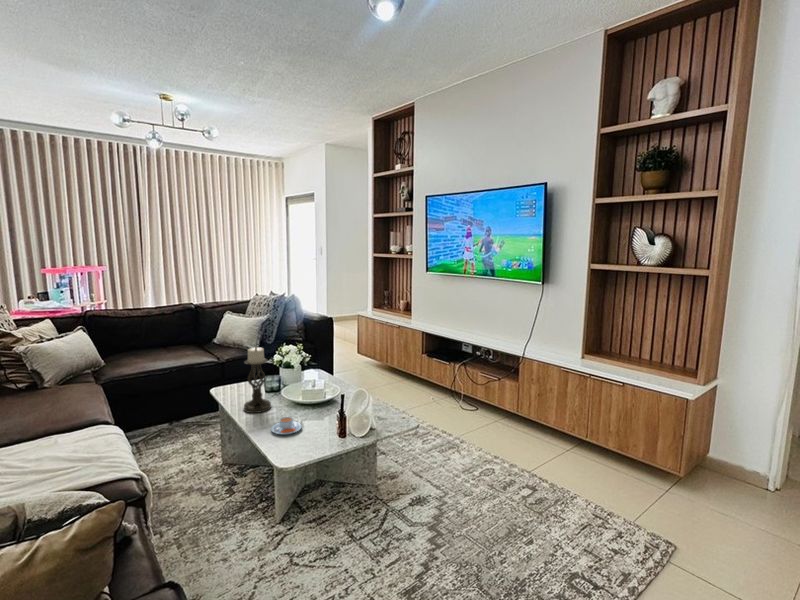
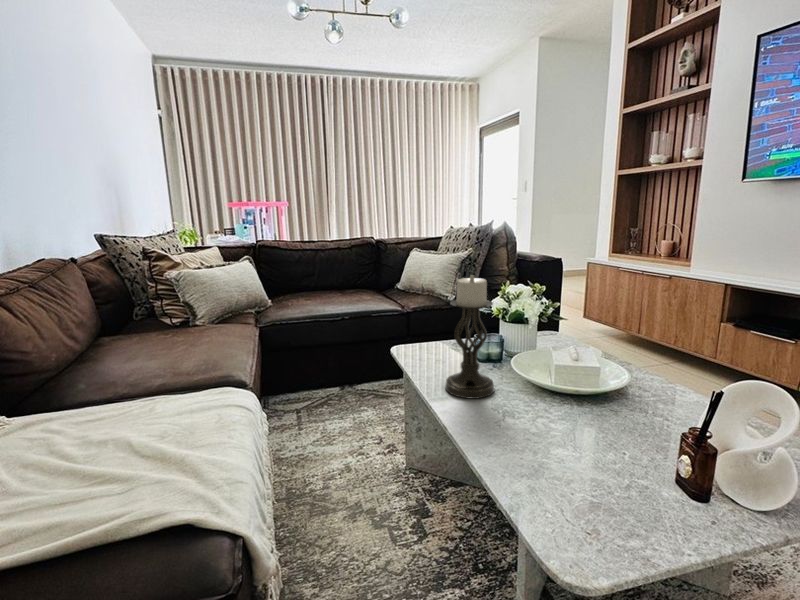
teacup: present [271,417,302,434] -> none [506,419,575,461]

